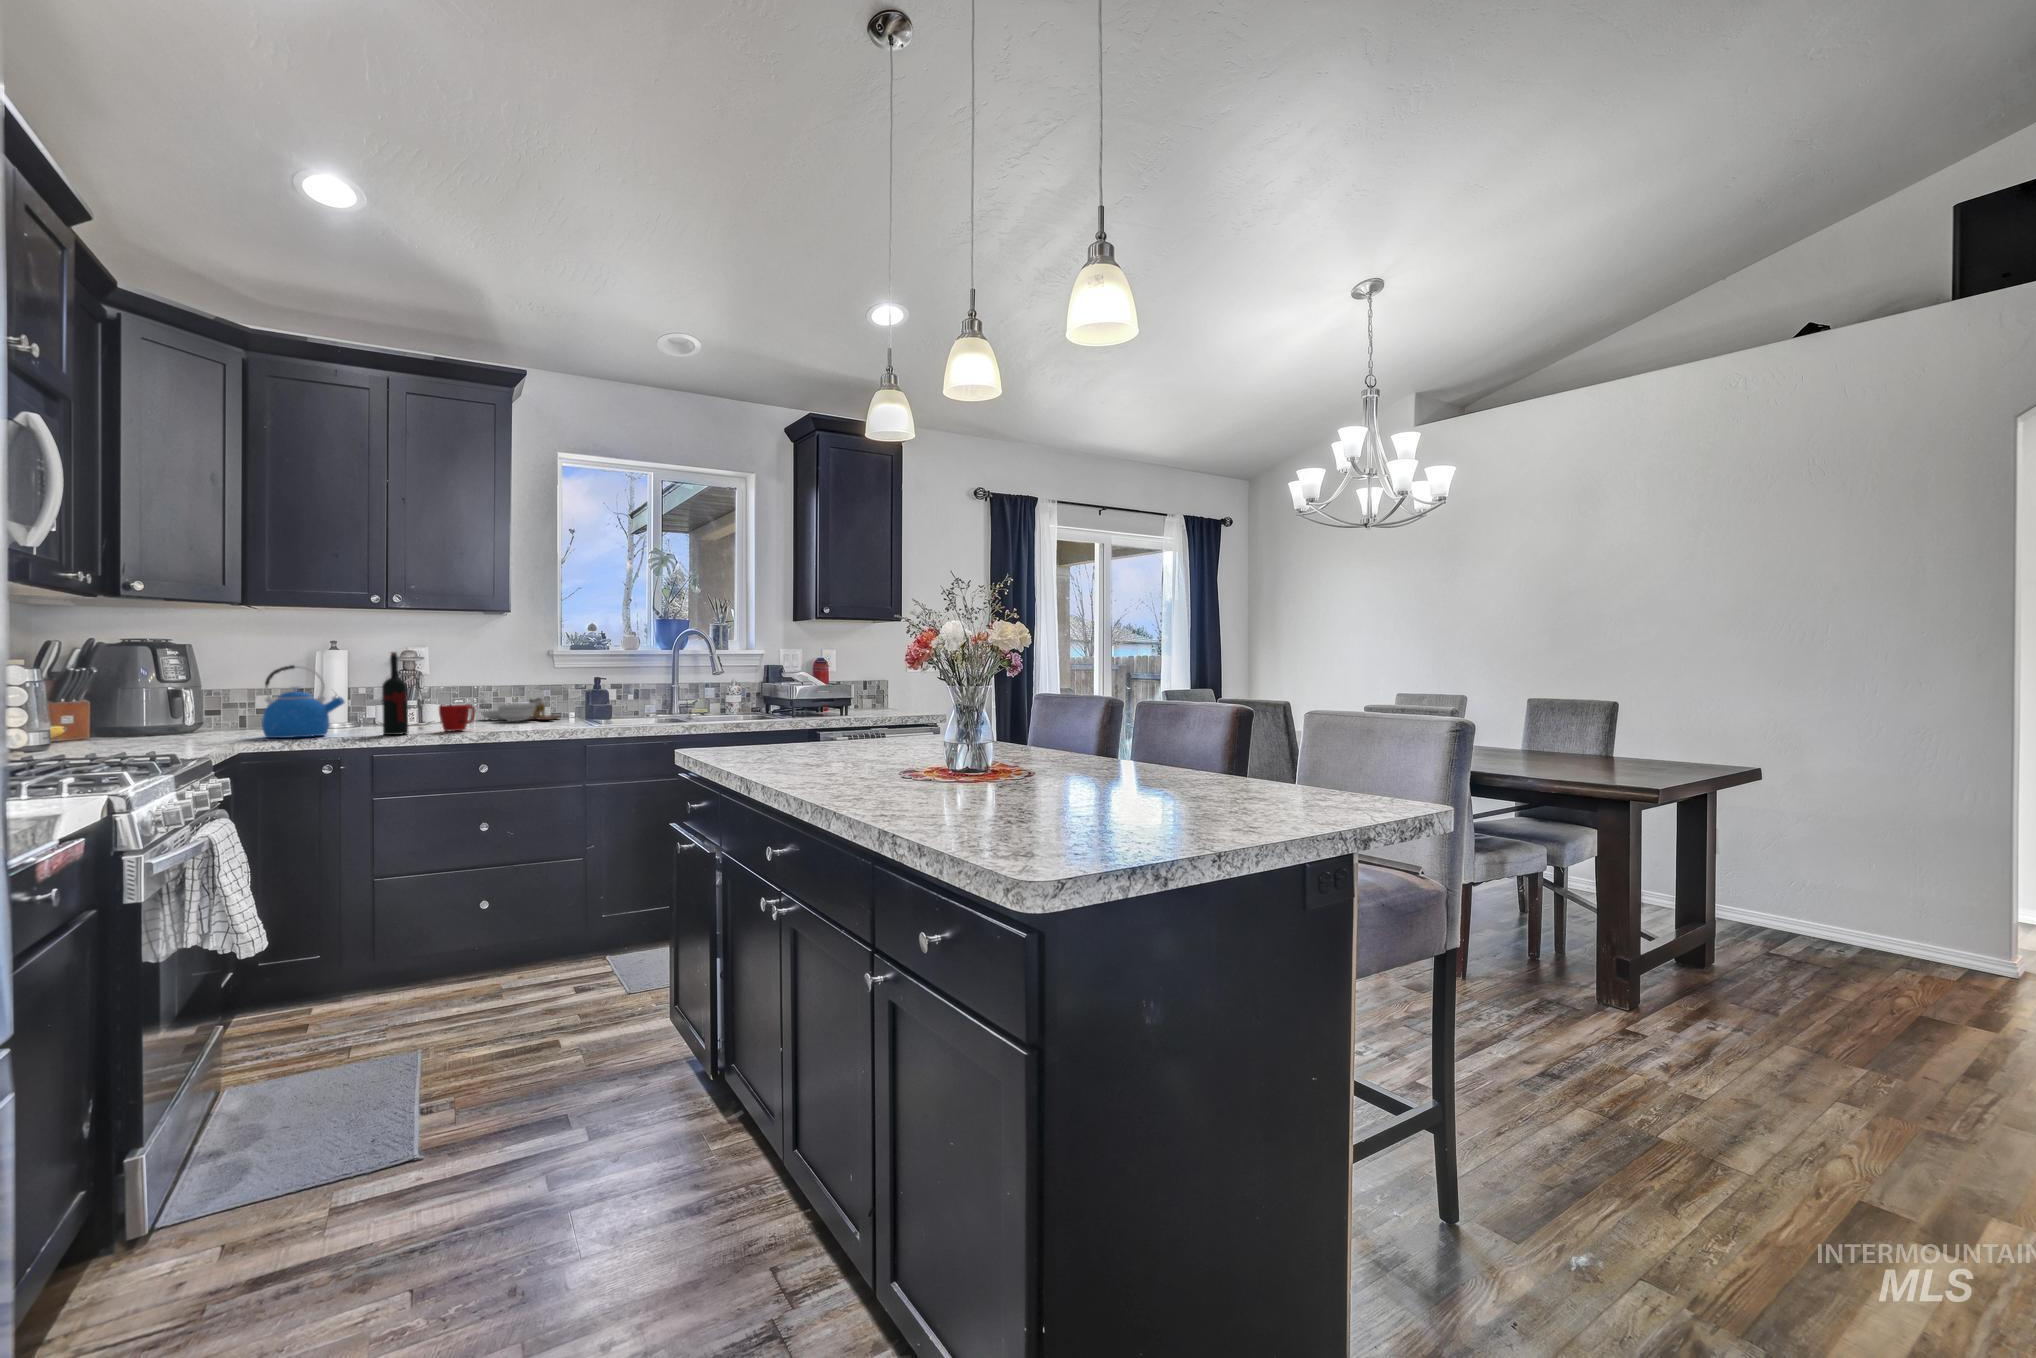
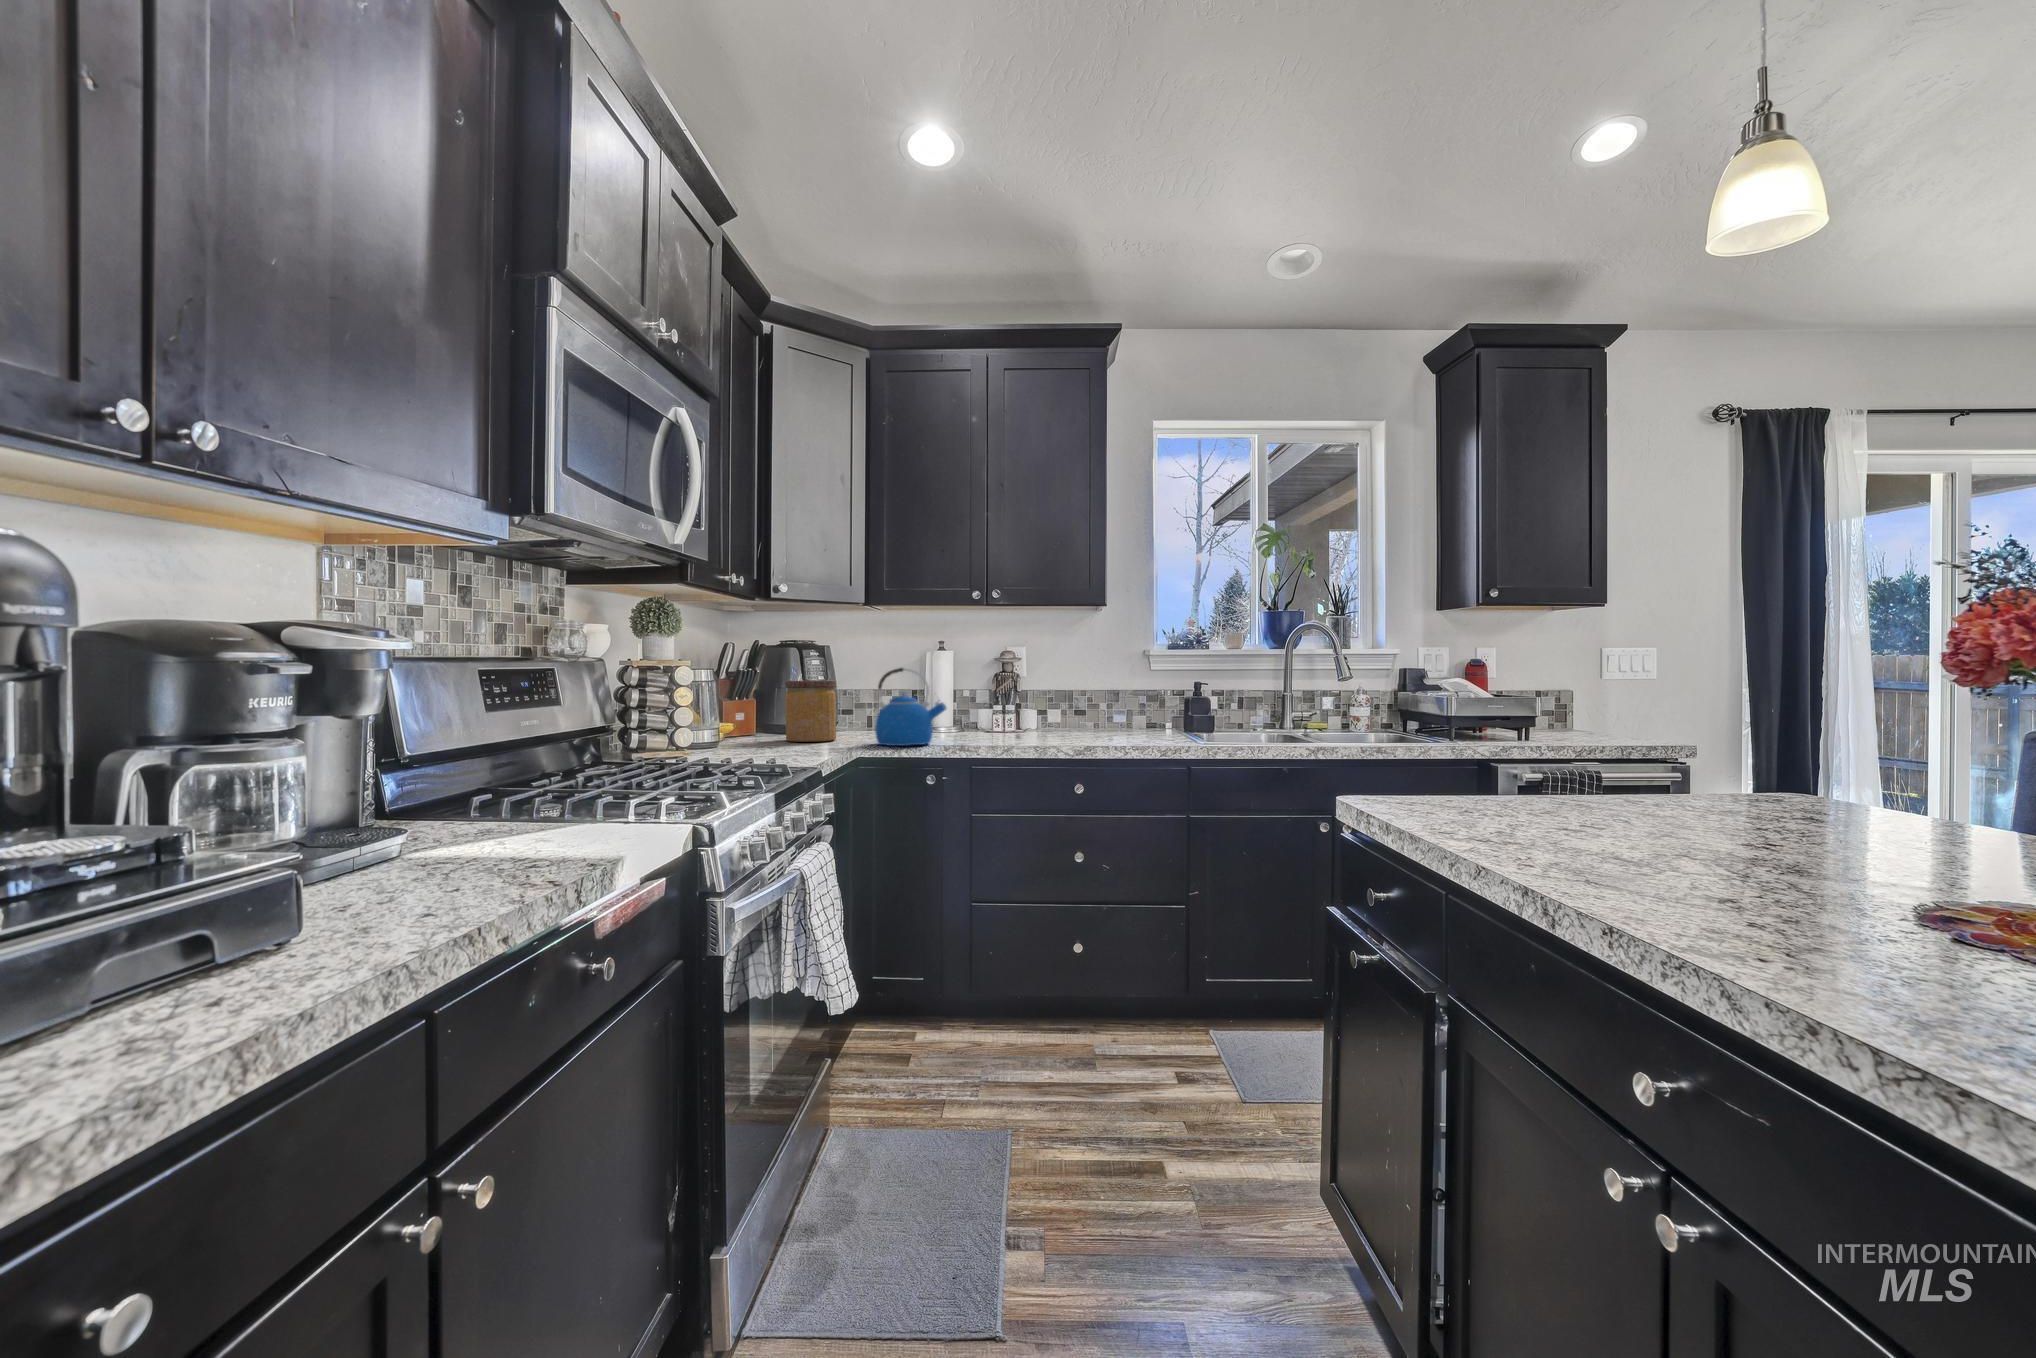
wine bottle: present [382,652,408,735] -> none [980,653,1004,747]
jar: none [144,678,211,739] -> present [785,680,836,742]
cutting board: present [481,698,559,721] -> none [1074,697,1157,732]
mug: present [439,704,475,731] -> none [1034,713,1070,744]

